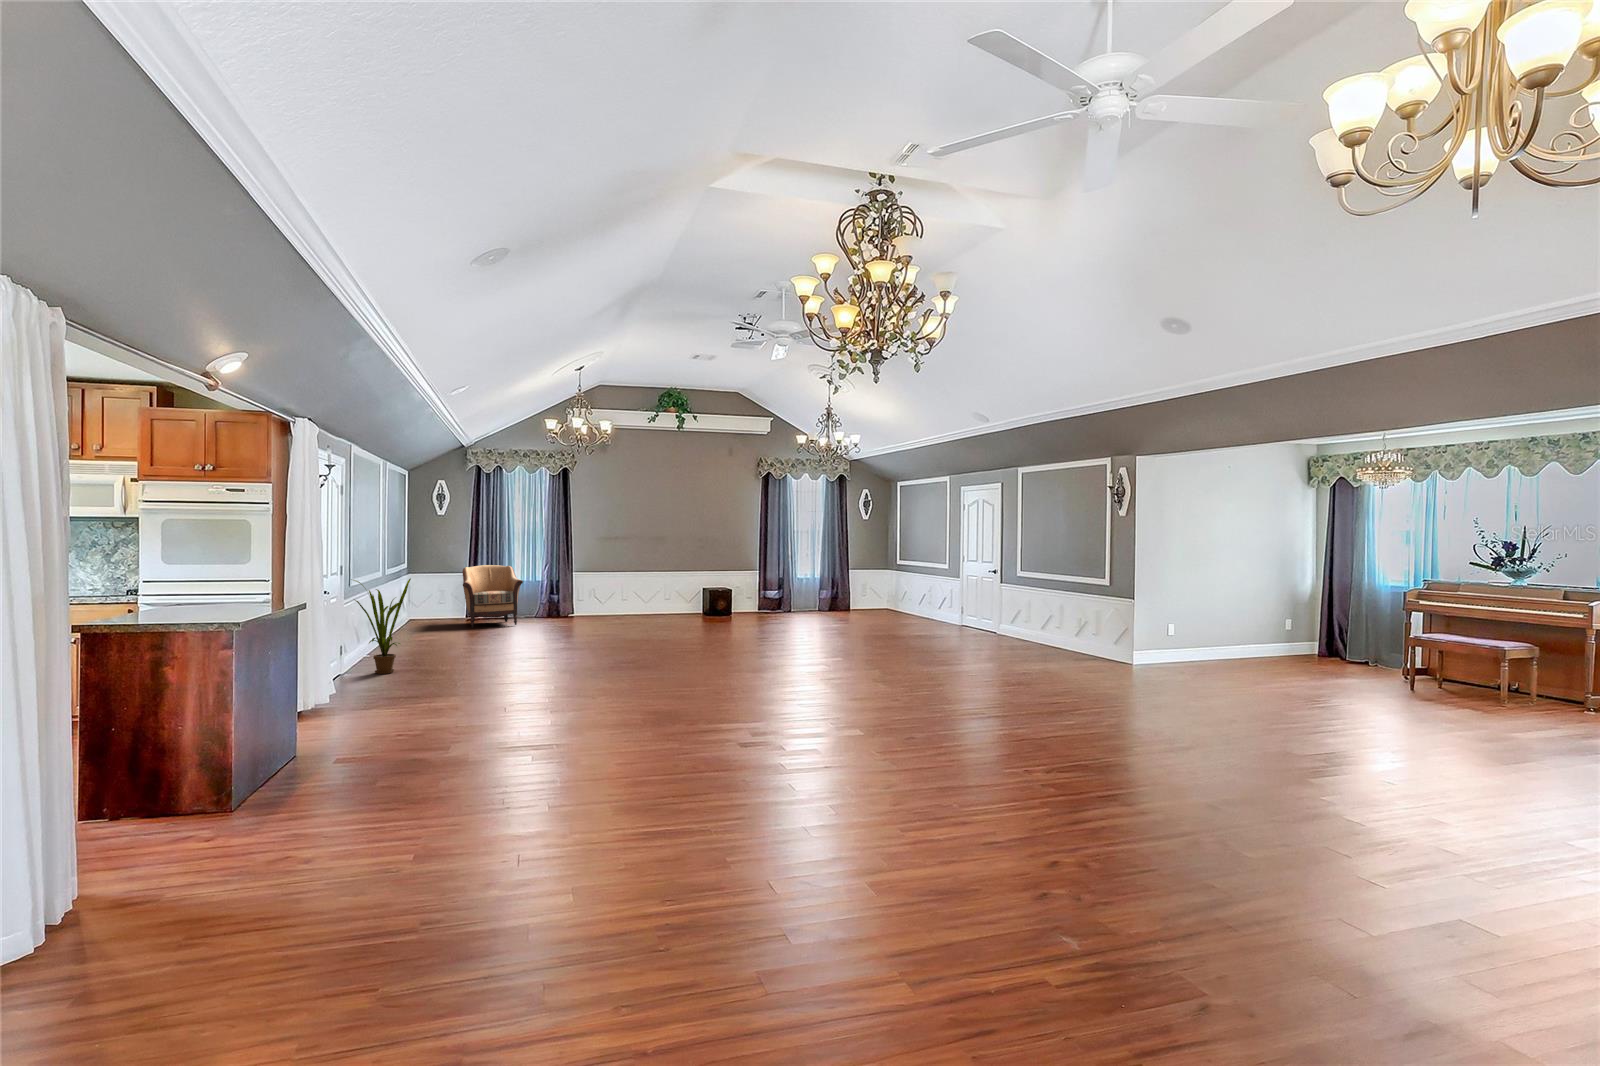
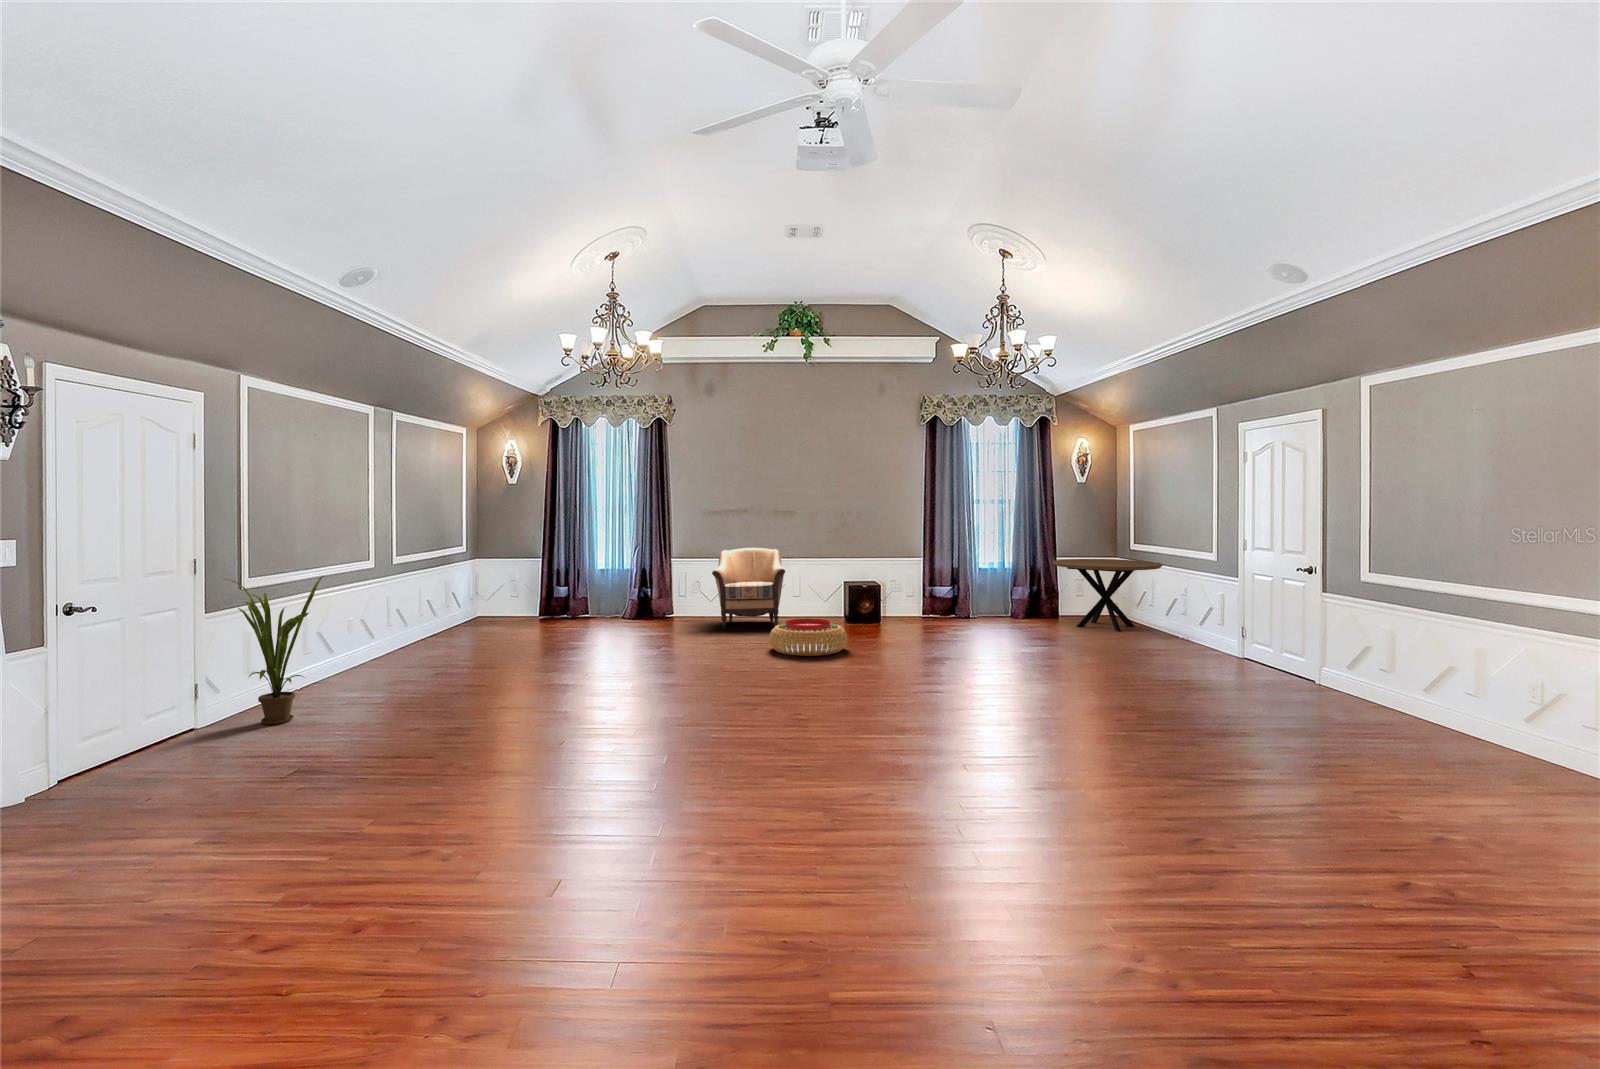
armchair: present [462,565,523,628] -> present [712,548,785,629]
dining table: none [848,572,917,619] -> present [1053,559,1163,631]
pouf: none [668,612,721,635] -> present [769,619,847,656]

